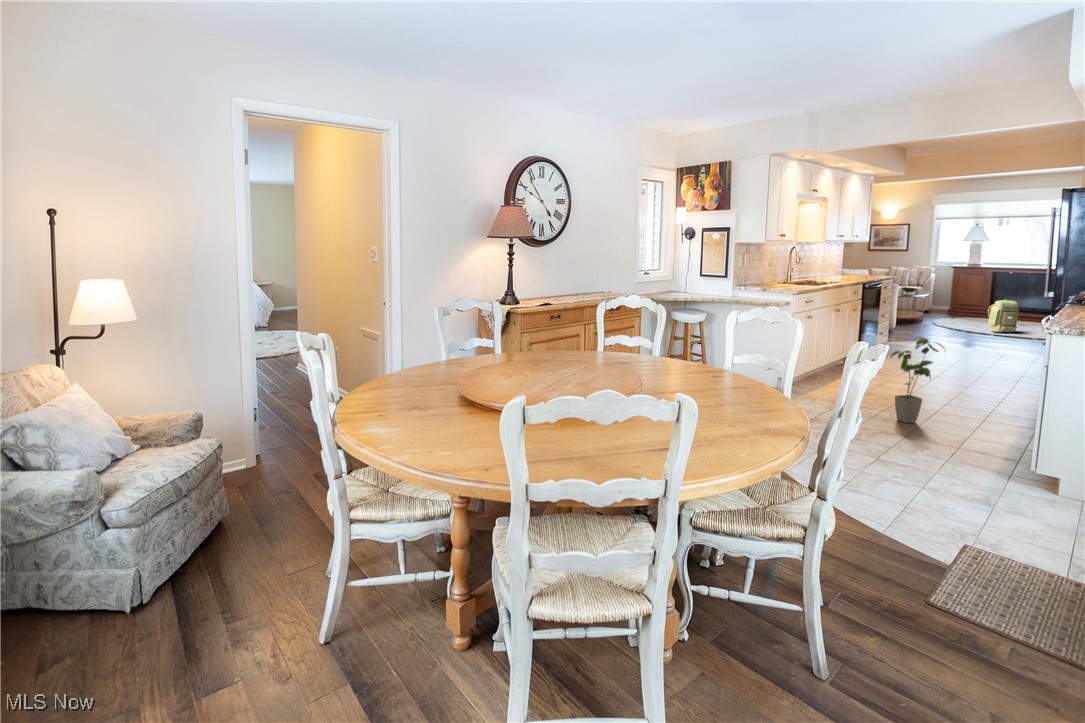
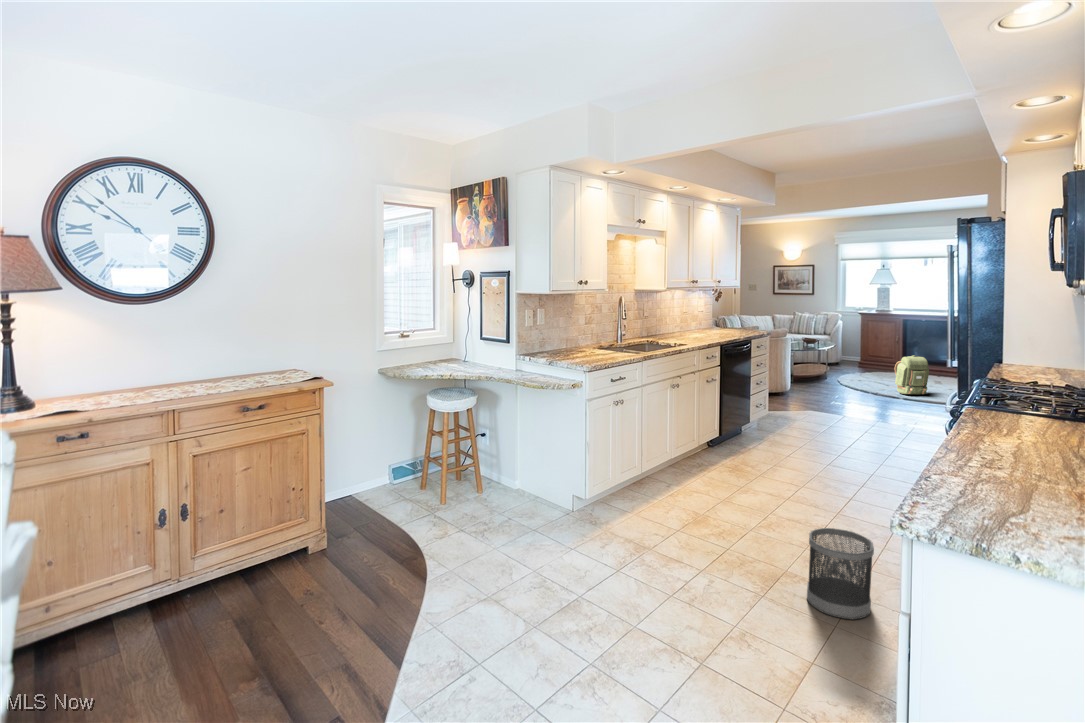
house plant: present [891,337,942,423] -> none [679,465,761,612]
wastebasket: none [962,379,1008,426] -> present [807,528,874,620]

